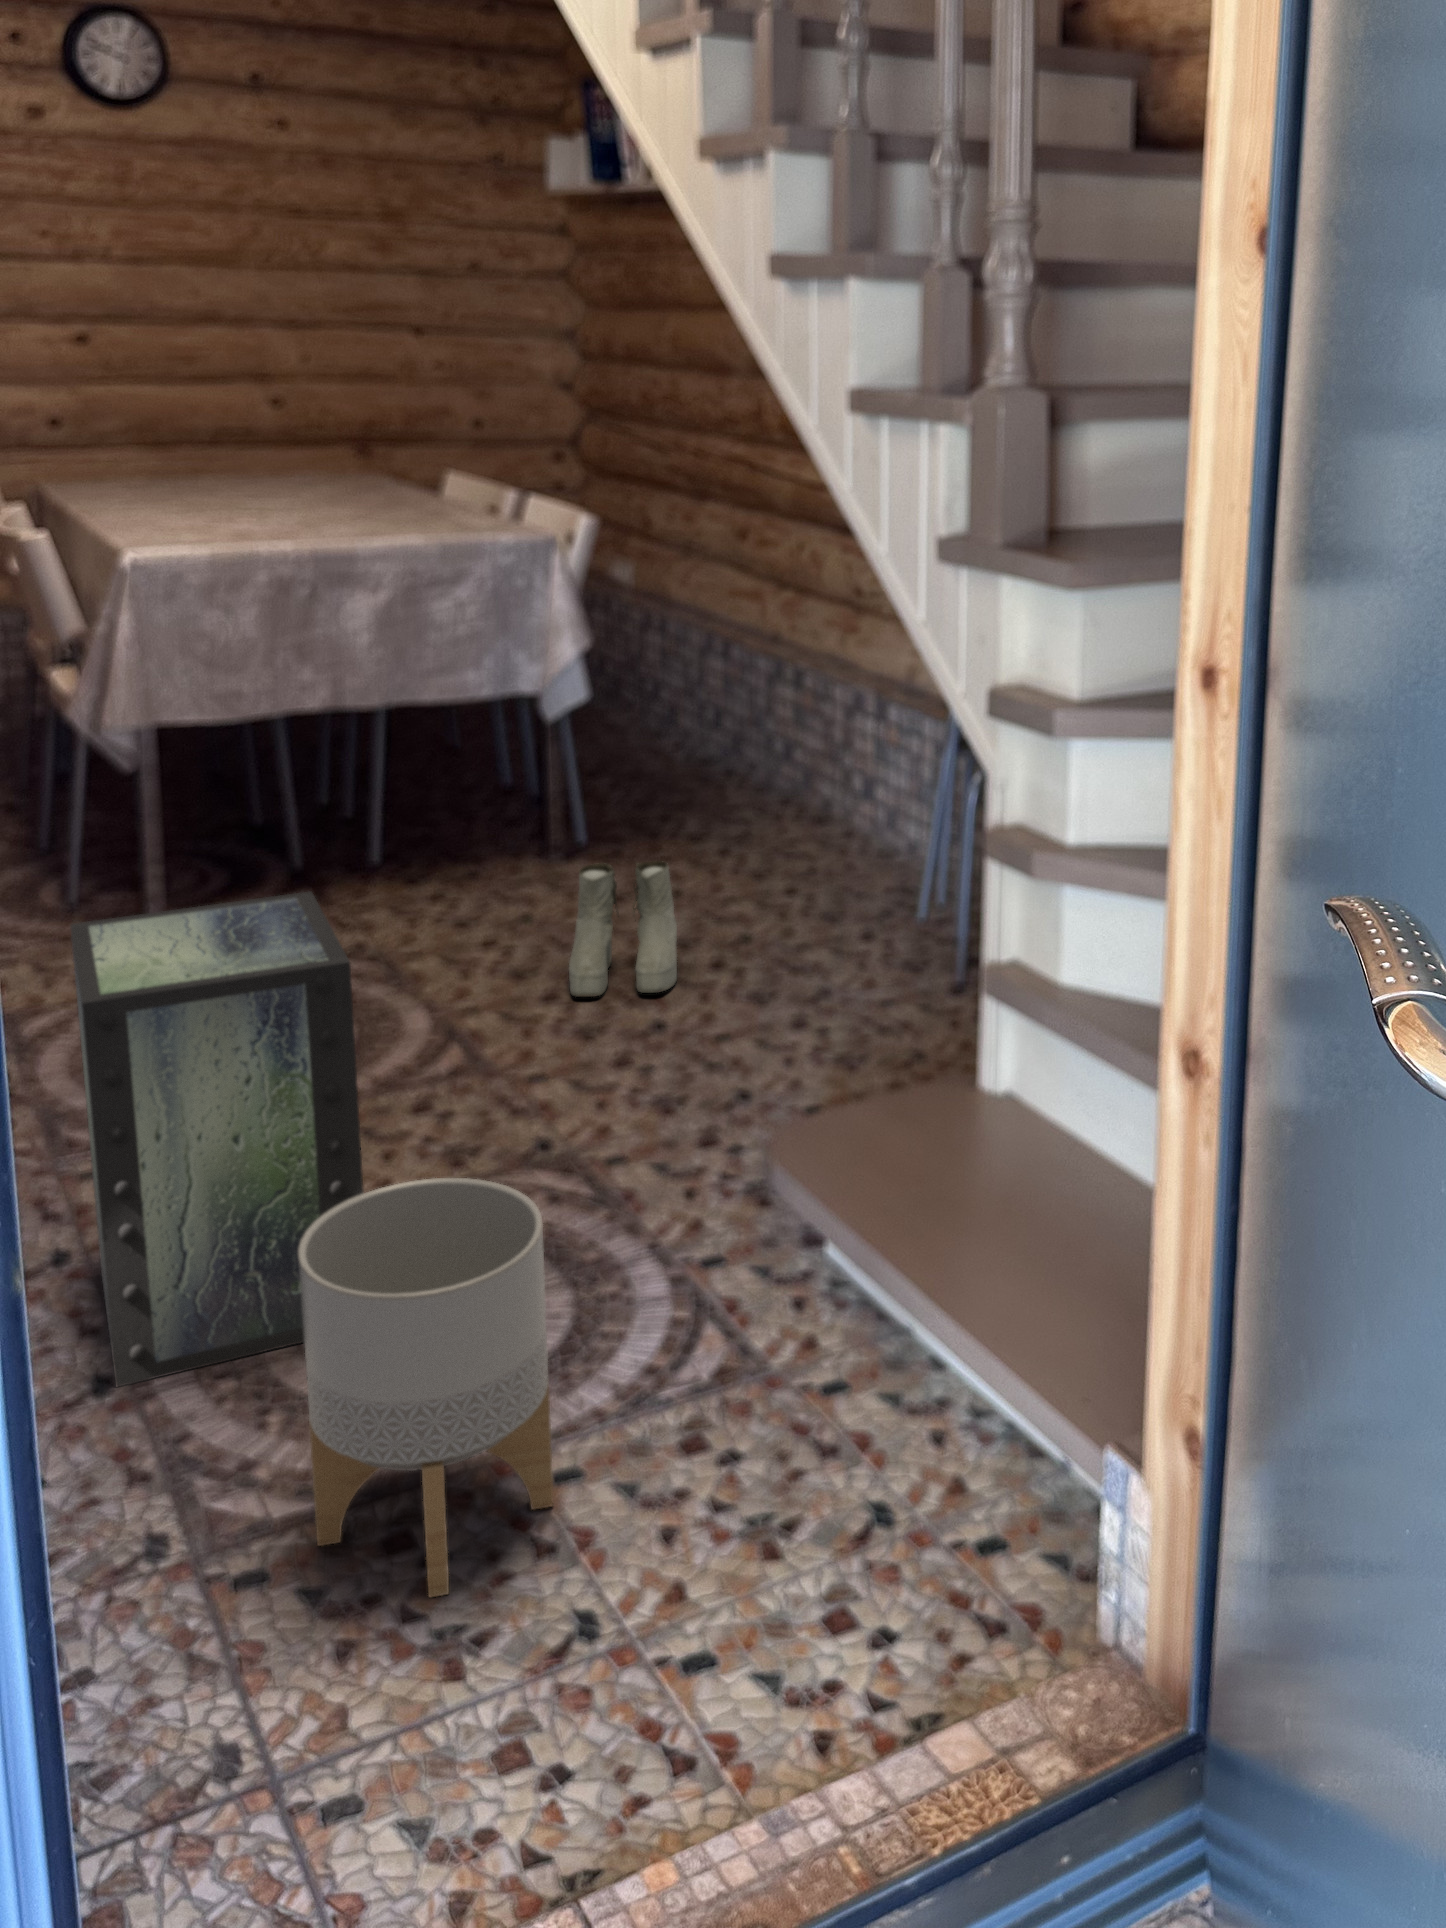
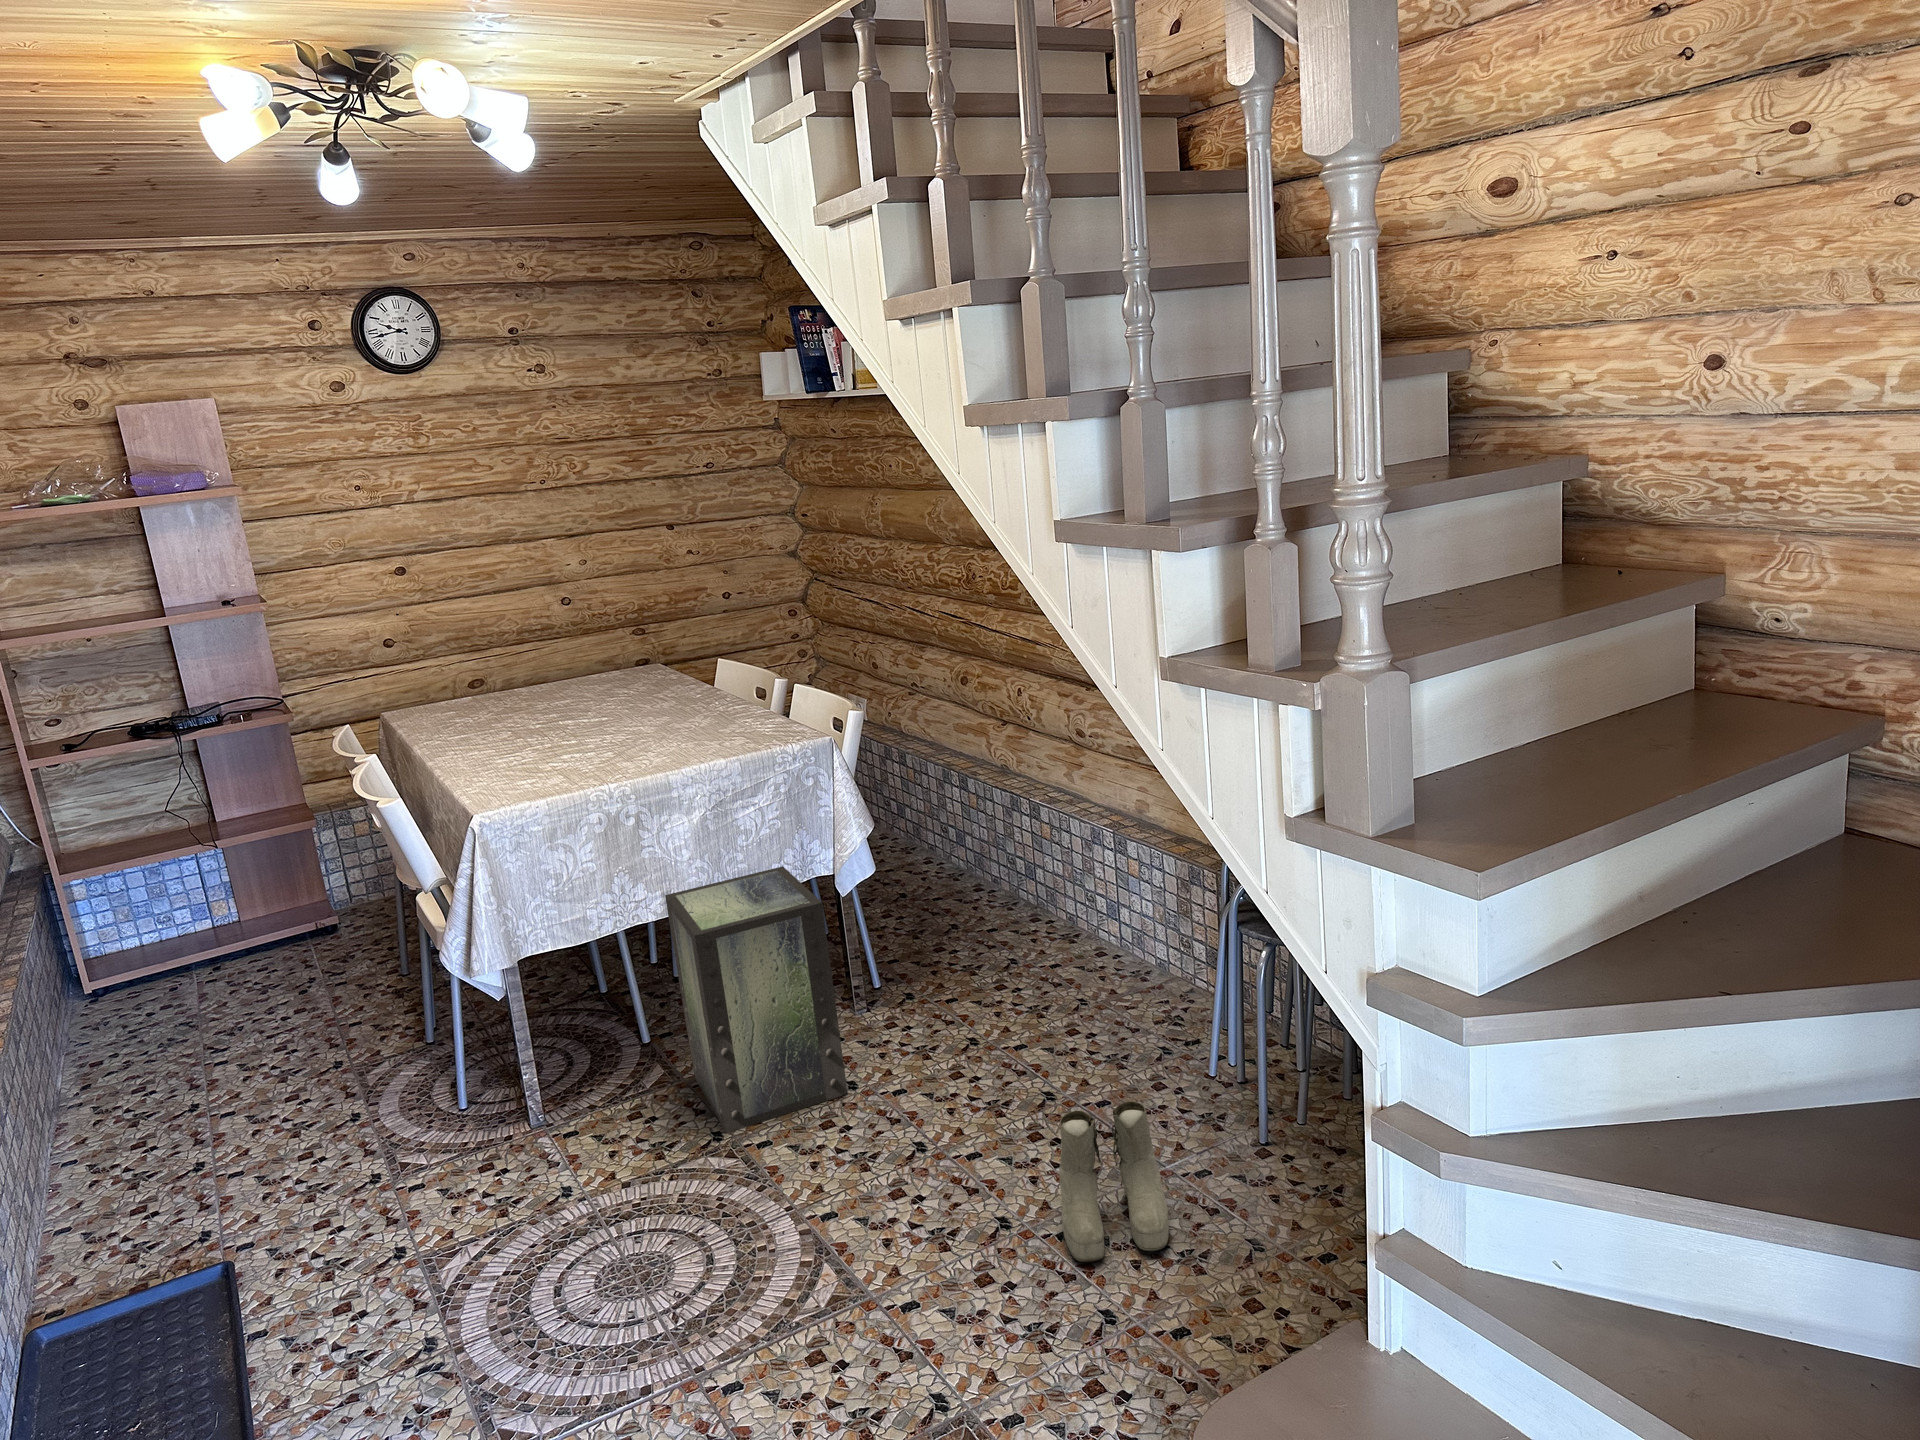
boots: present [569,861,677,997] -> present [1059,1101,1169,1262]
planter: present [299,1178,553,1597] -> none [836,1008,971,1216]

